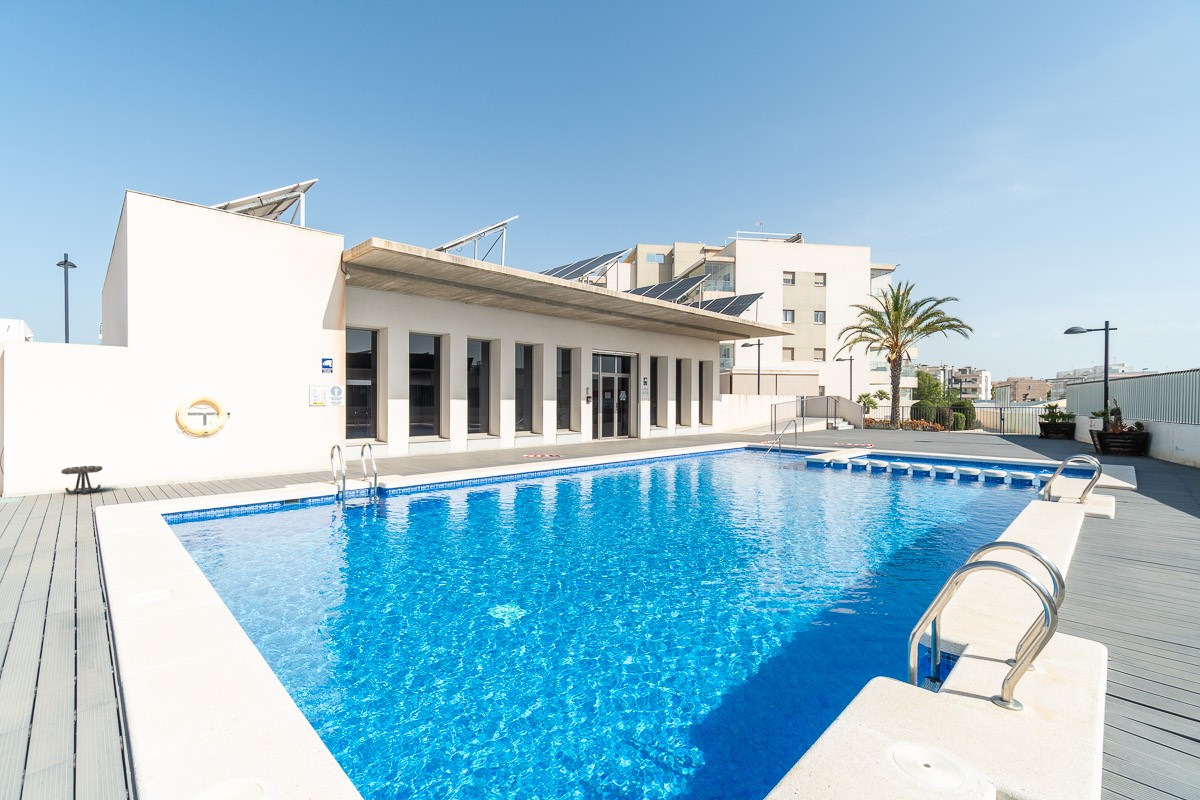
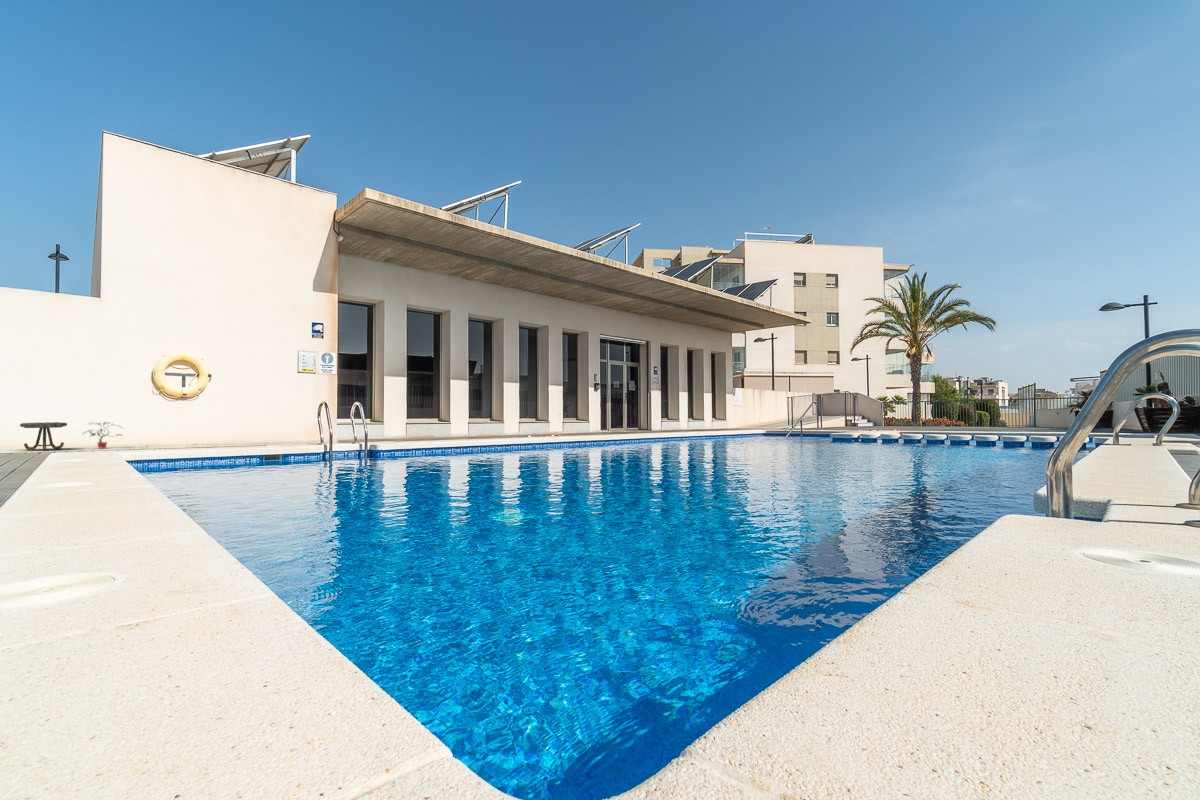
potted plant: none [116,463,154,488] -> present [89,422,120,448]

